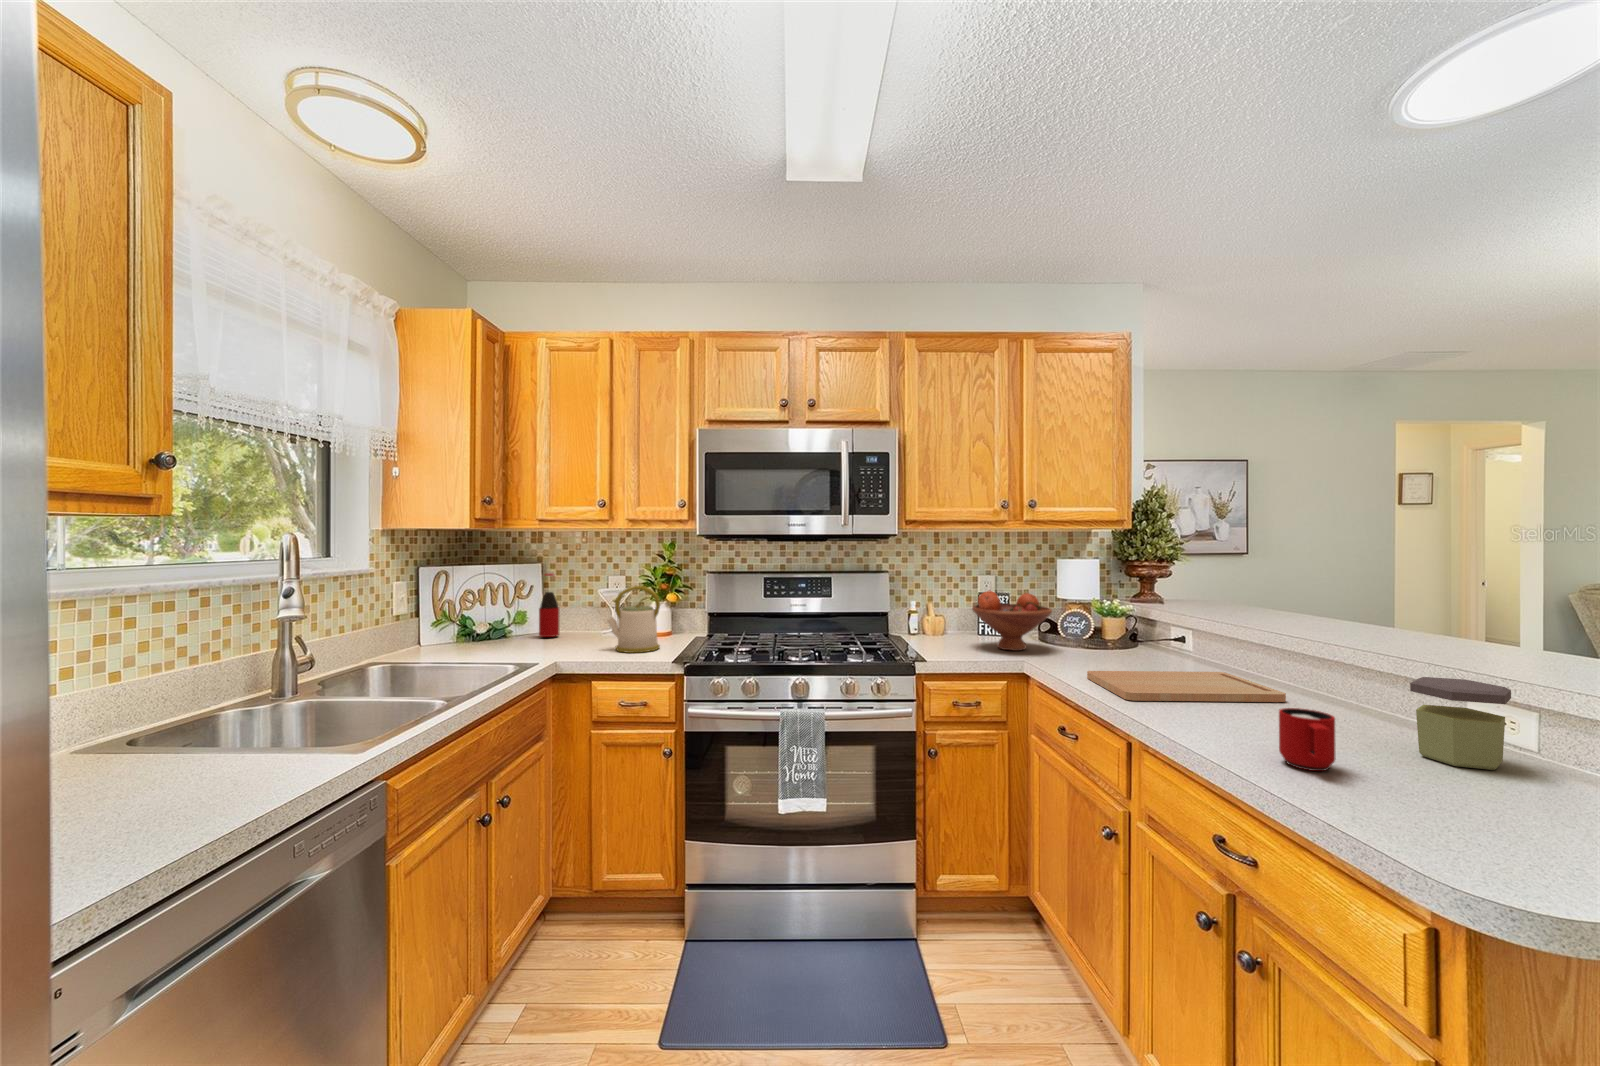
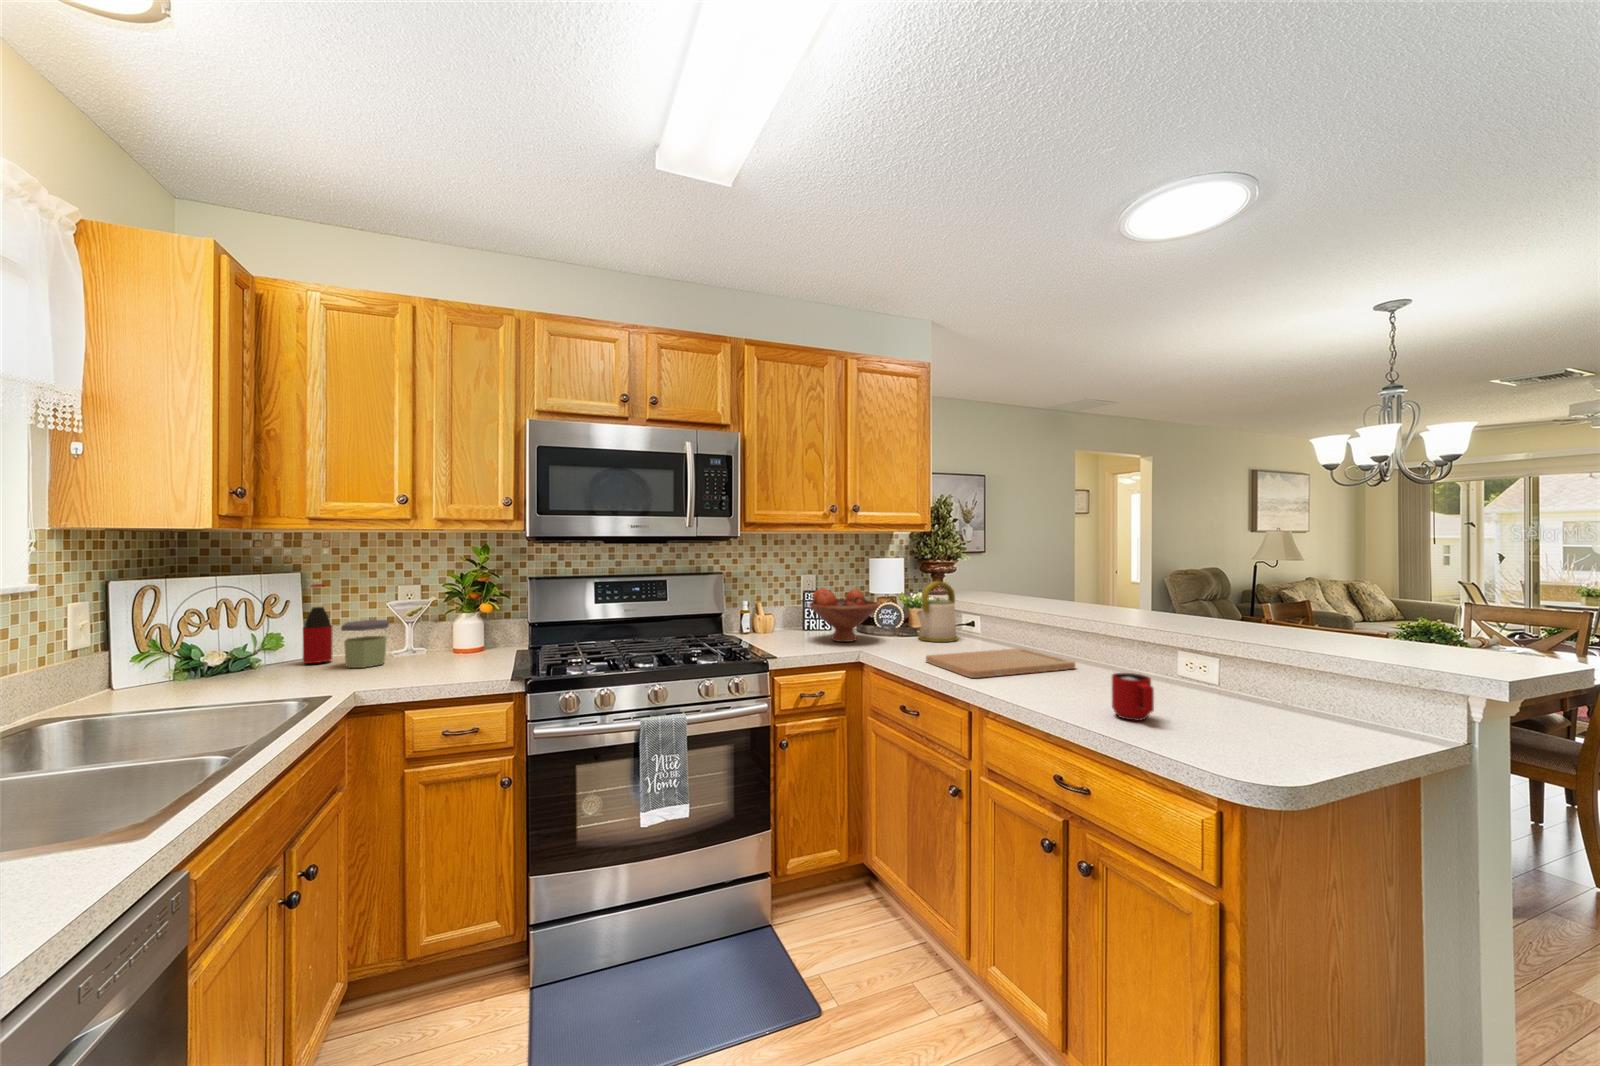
kettle: present [607,586,660,653] -> present [917,581,958,642]
jar: present [1410,677,1511,770] -> present [341,620,389,668]

